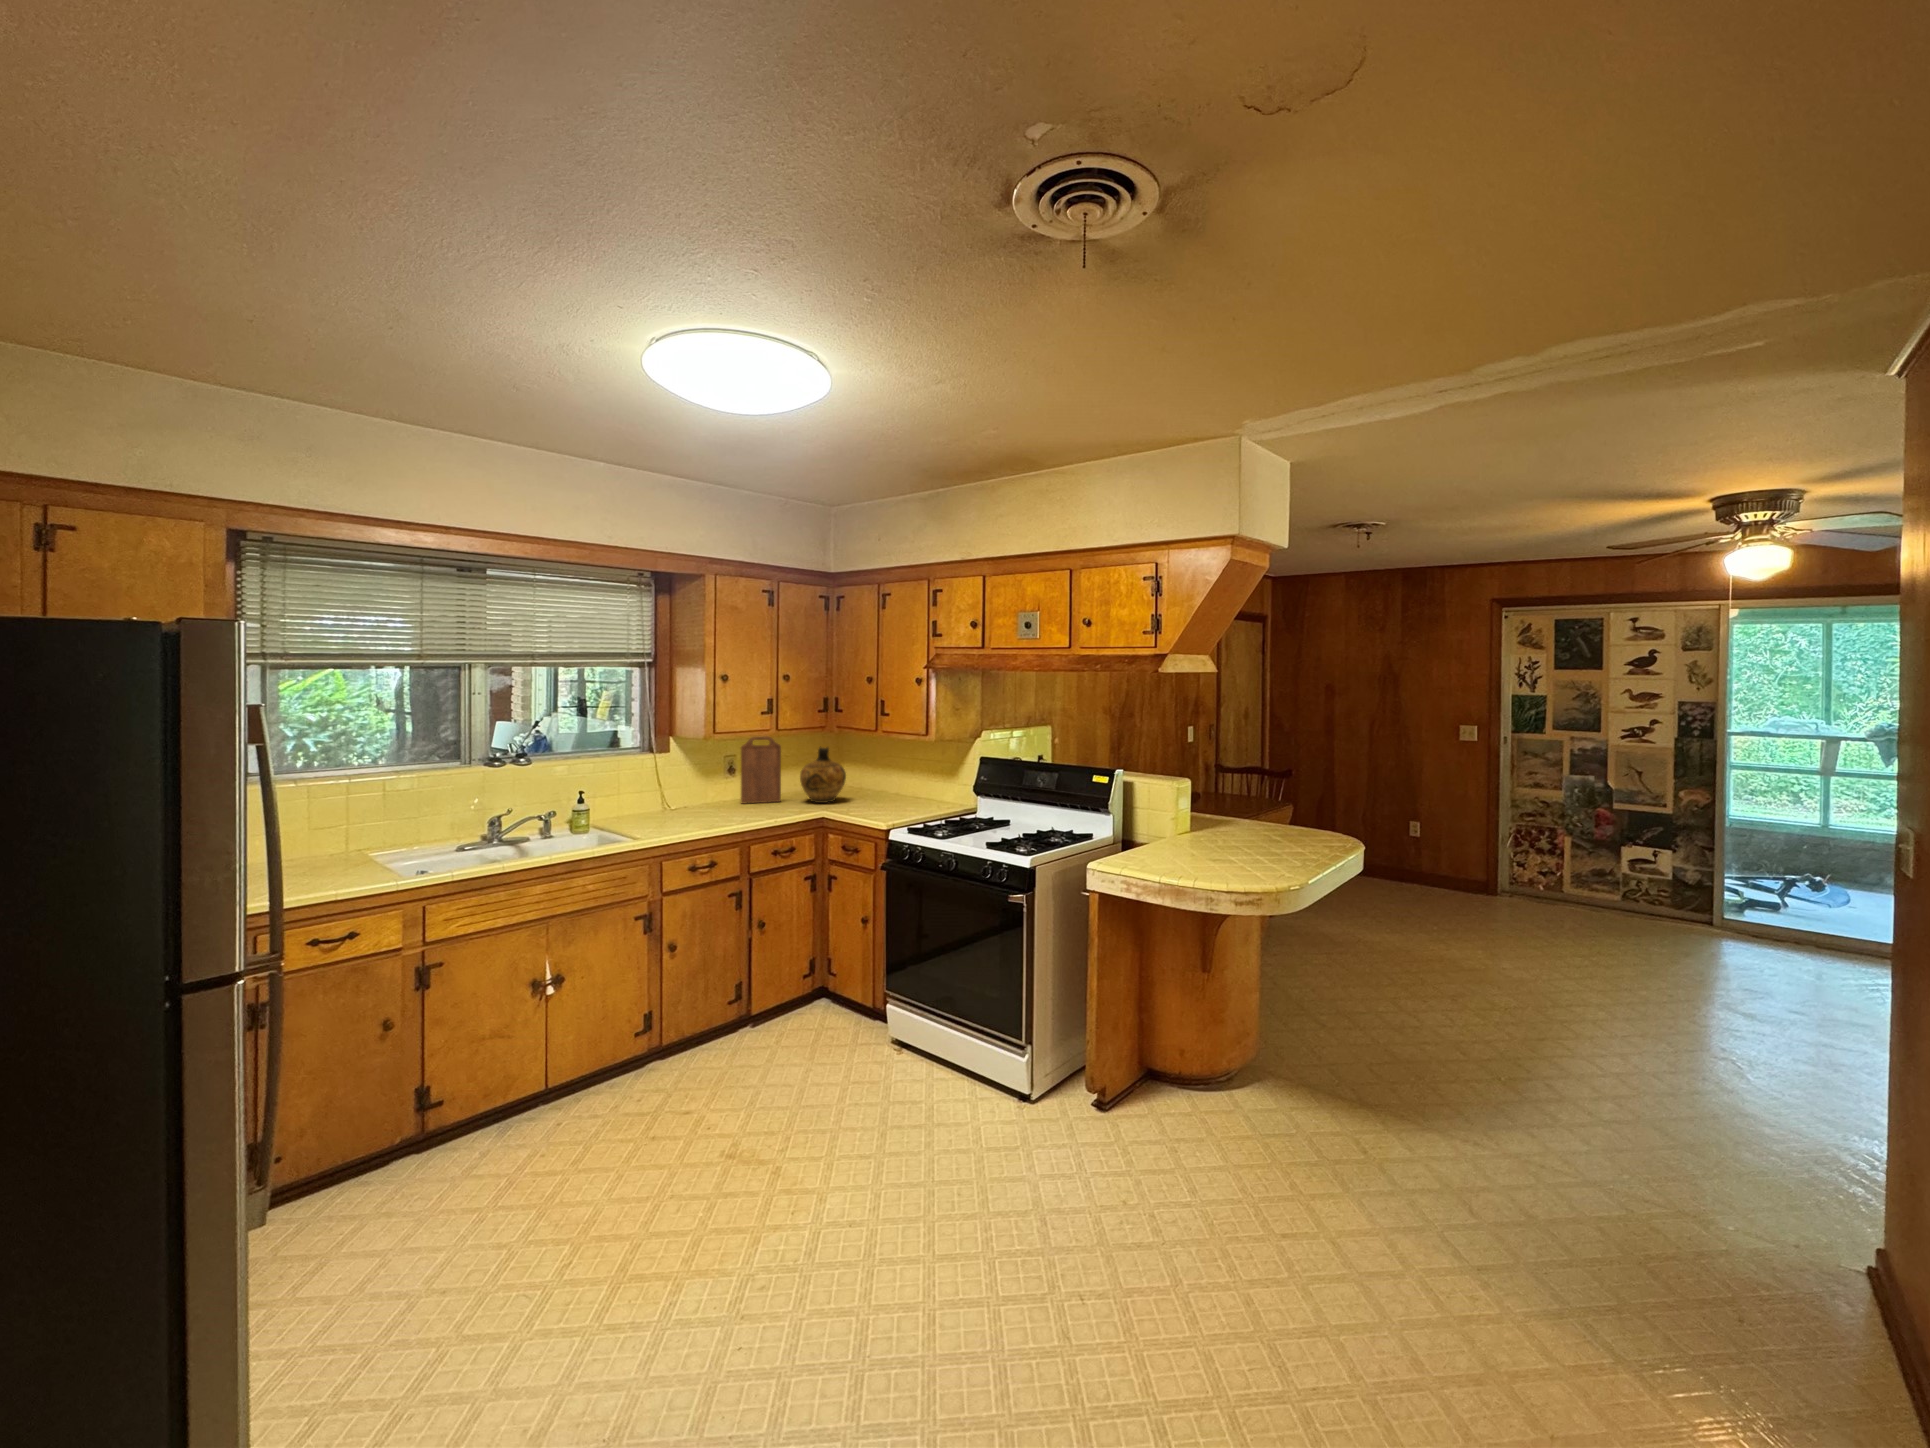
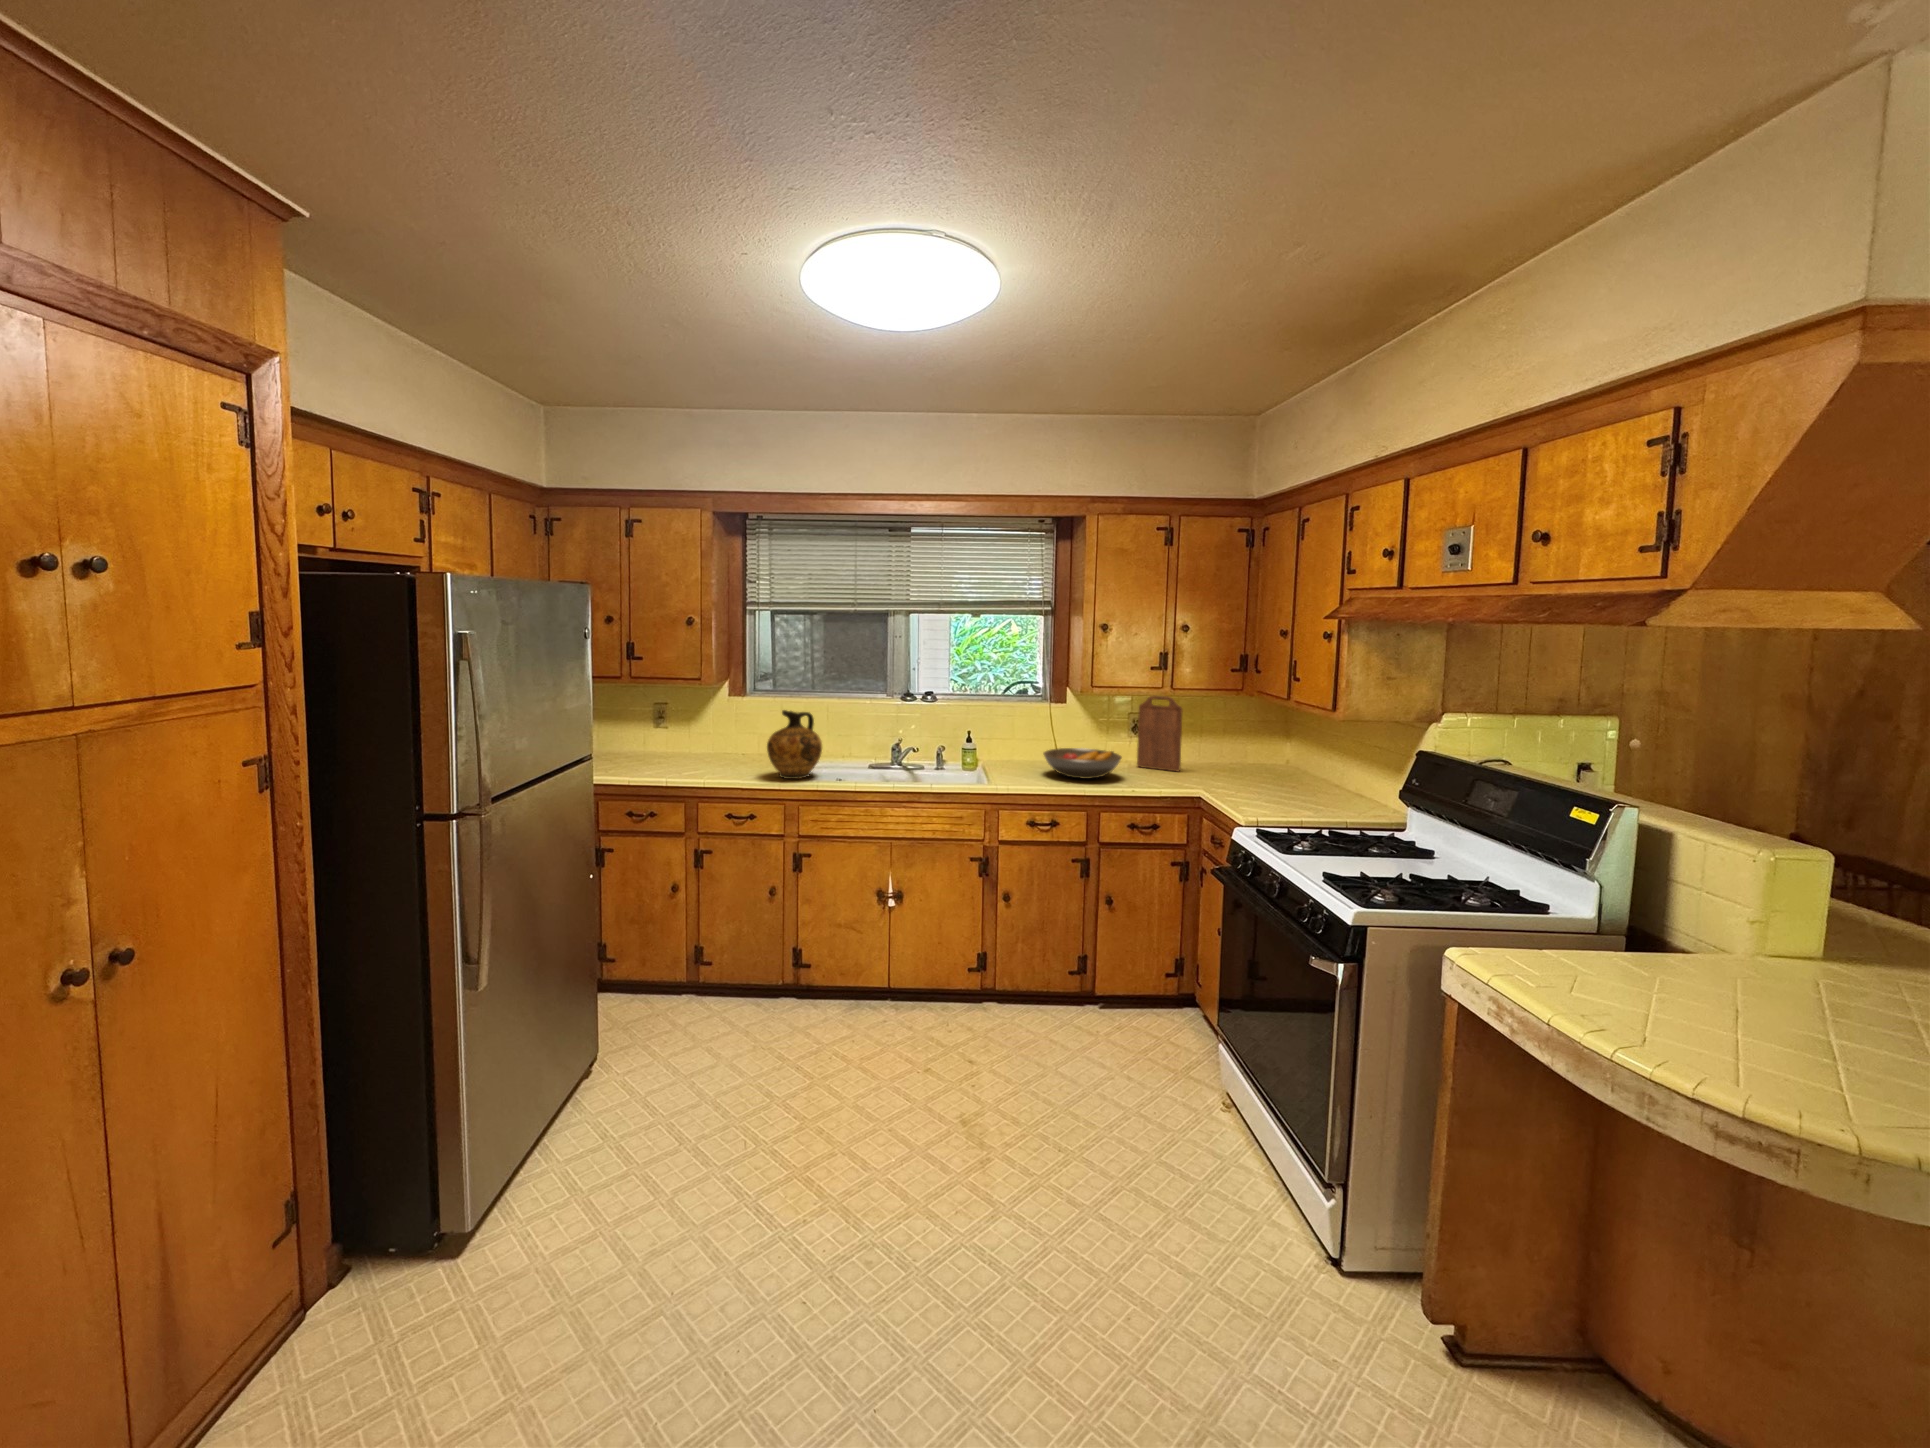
ceramic jug: present [800,747,846,803] -> present [767,710,822,779]
fruit bowl: none [671,790,750,821] -> present [1043,748,1122,779]

